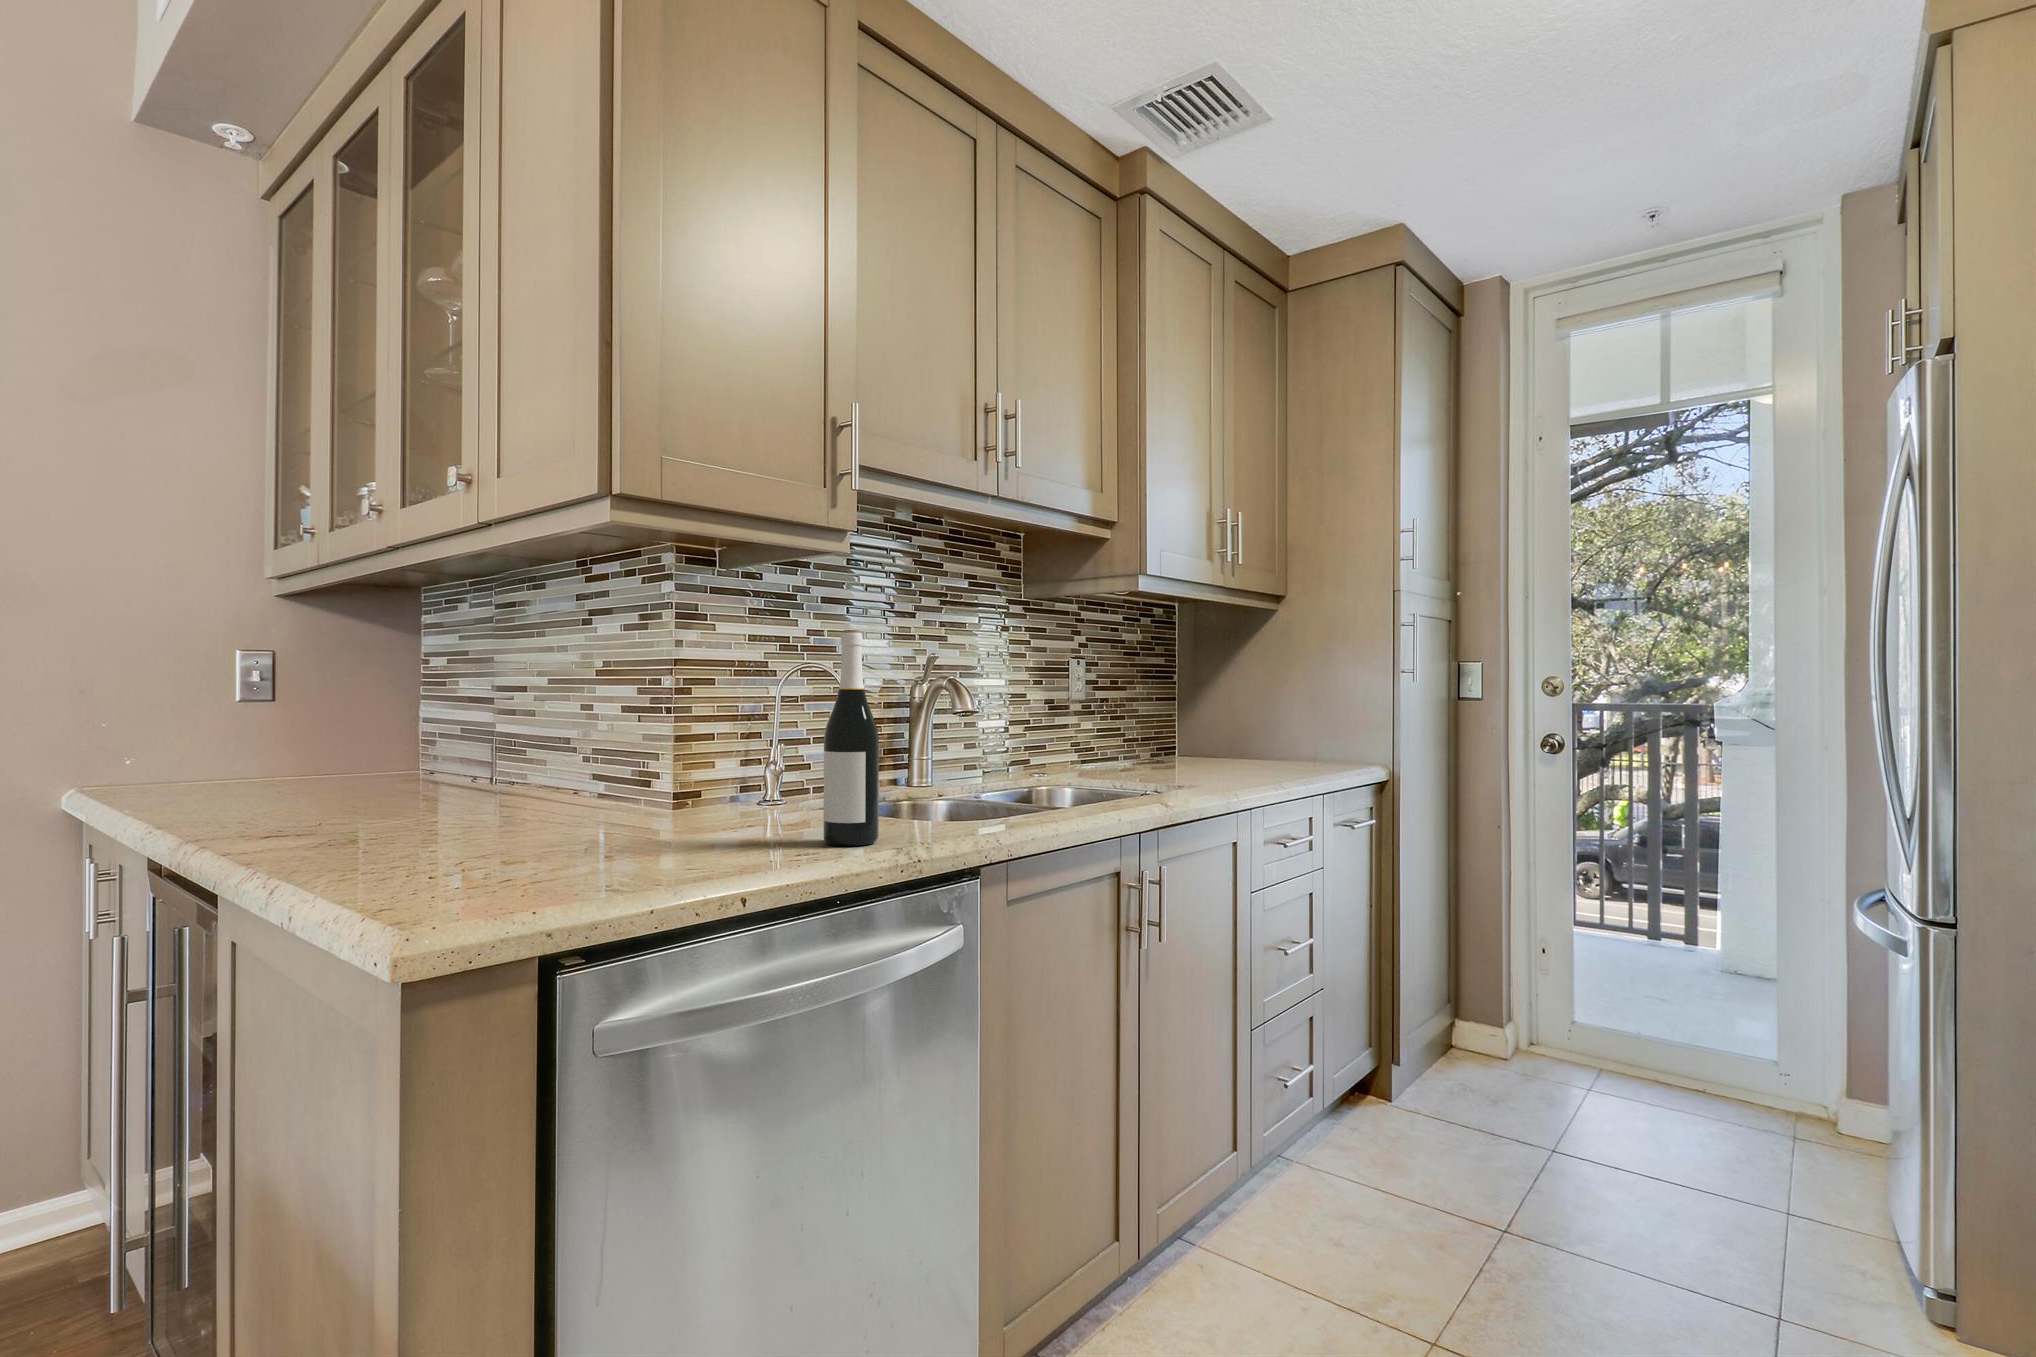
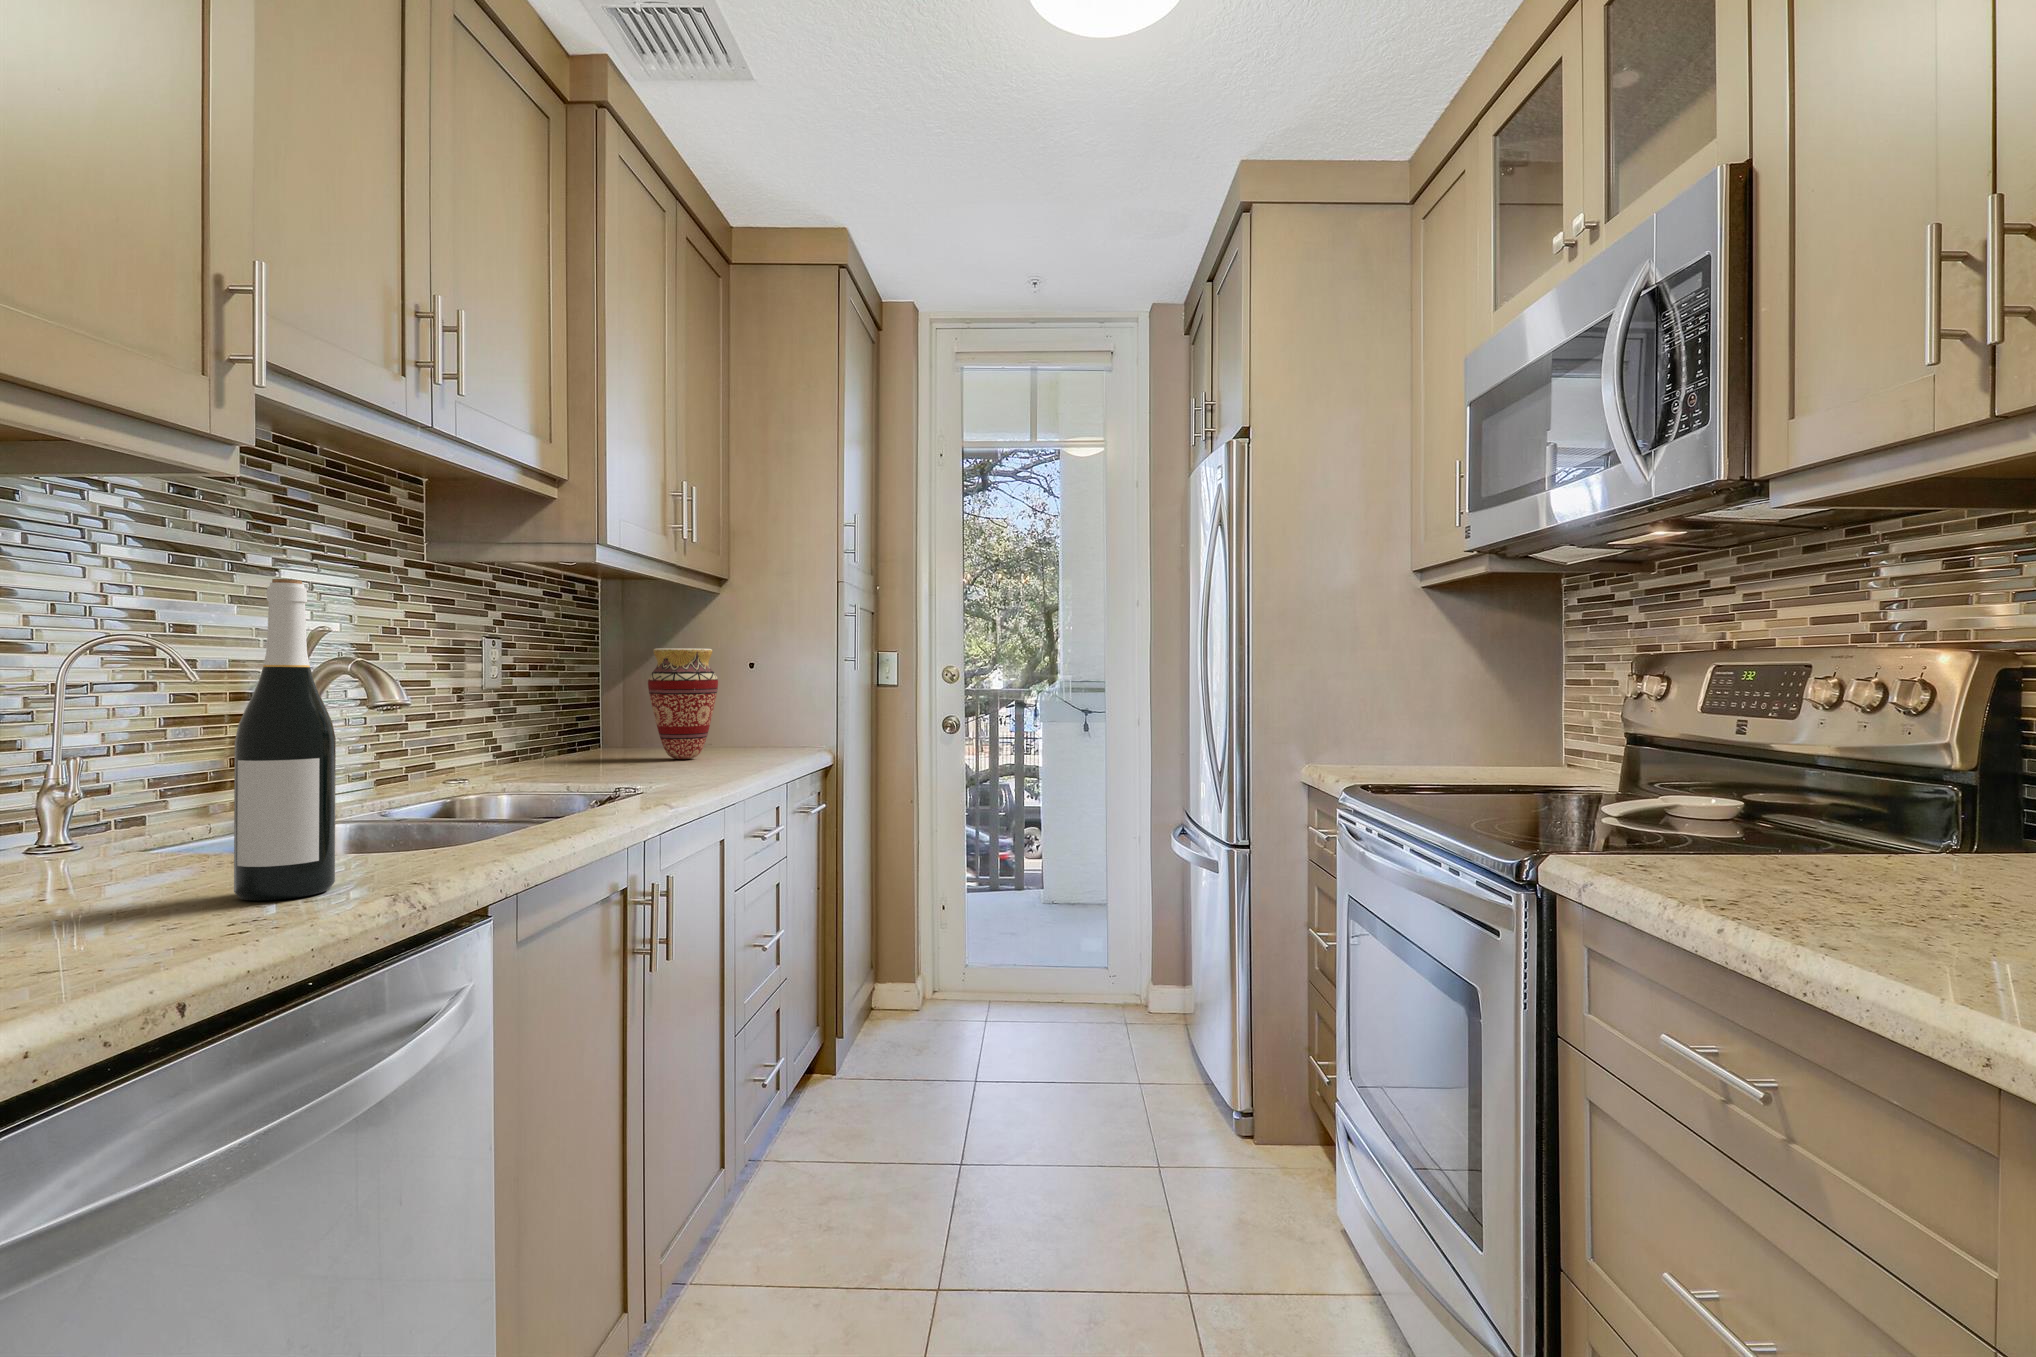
vase: none [1205,664,1269,768] -> present [648,648,718,759]

